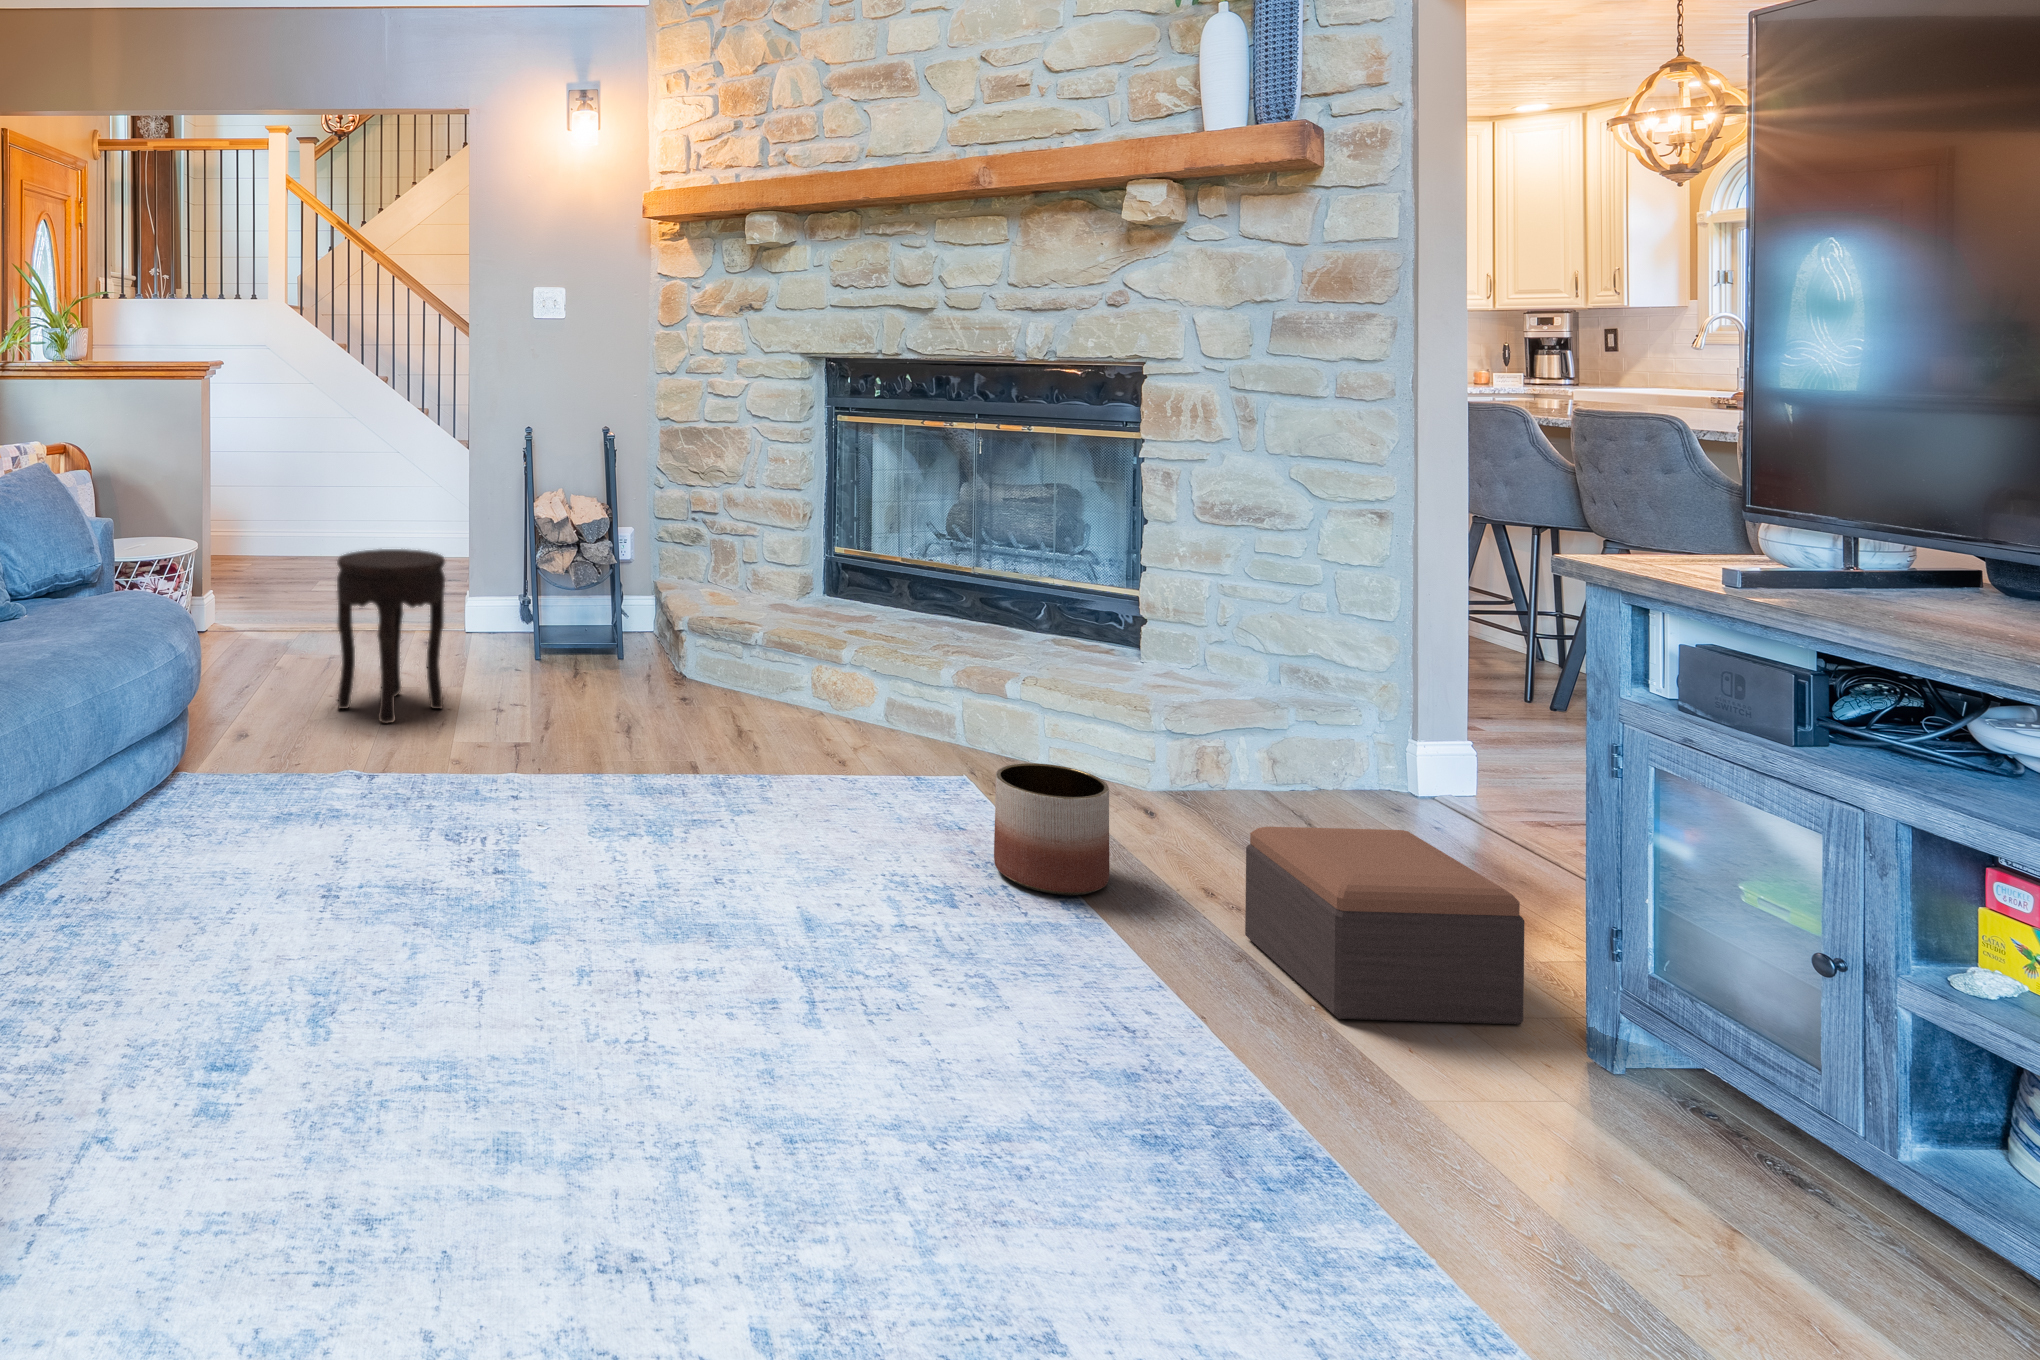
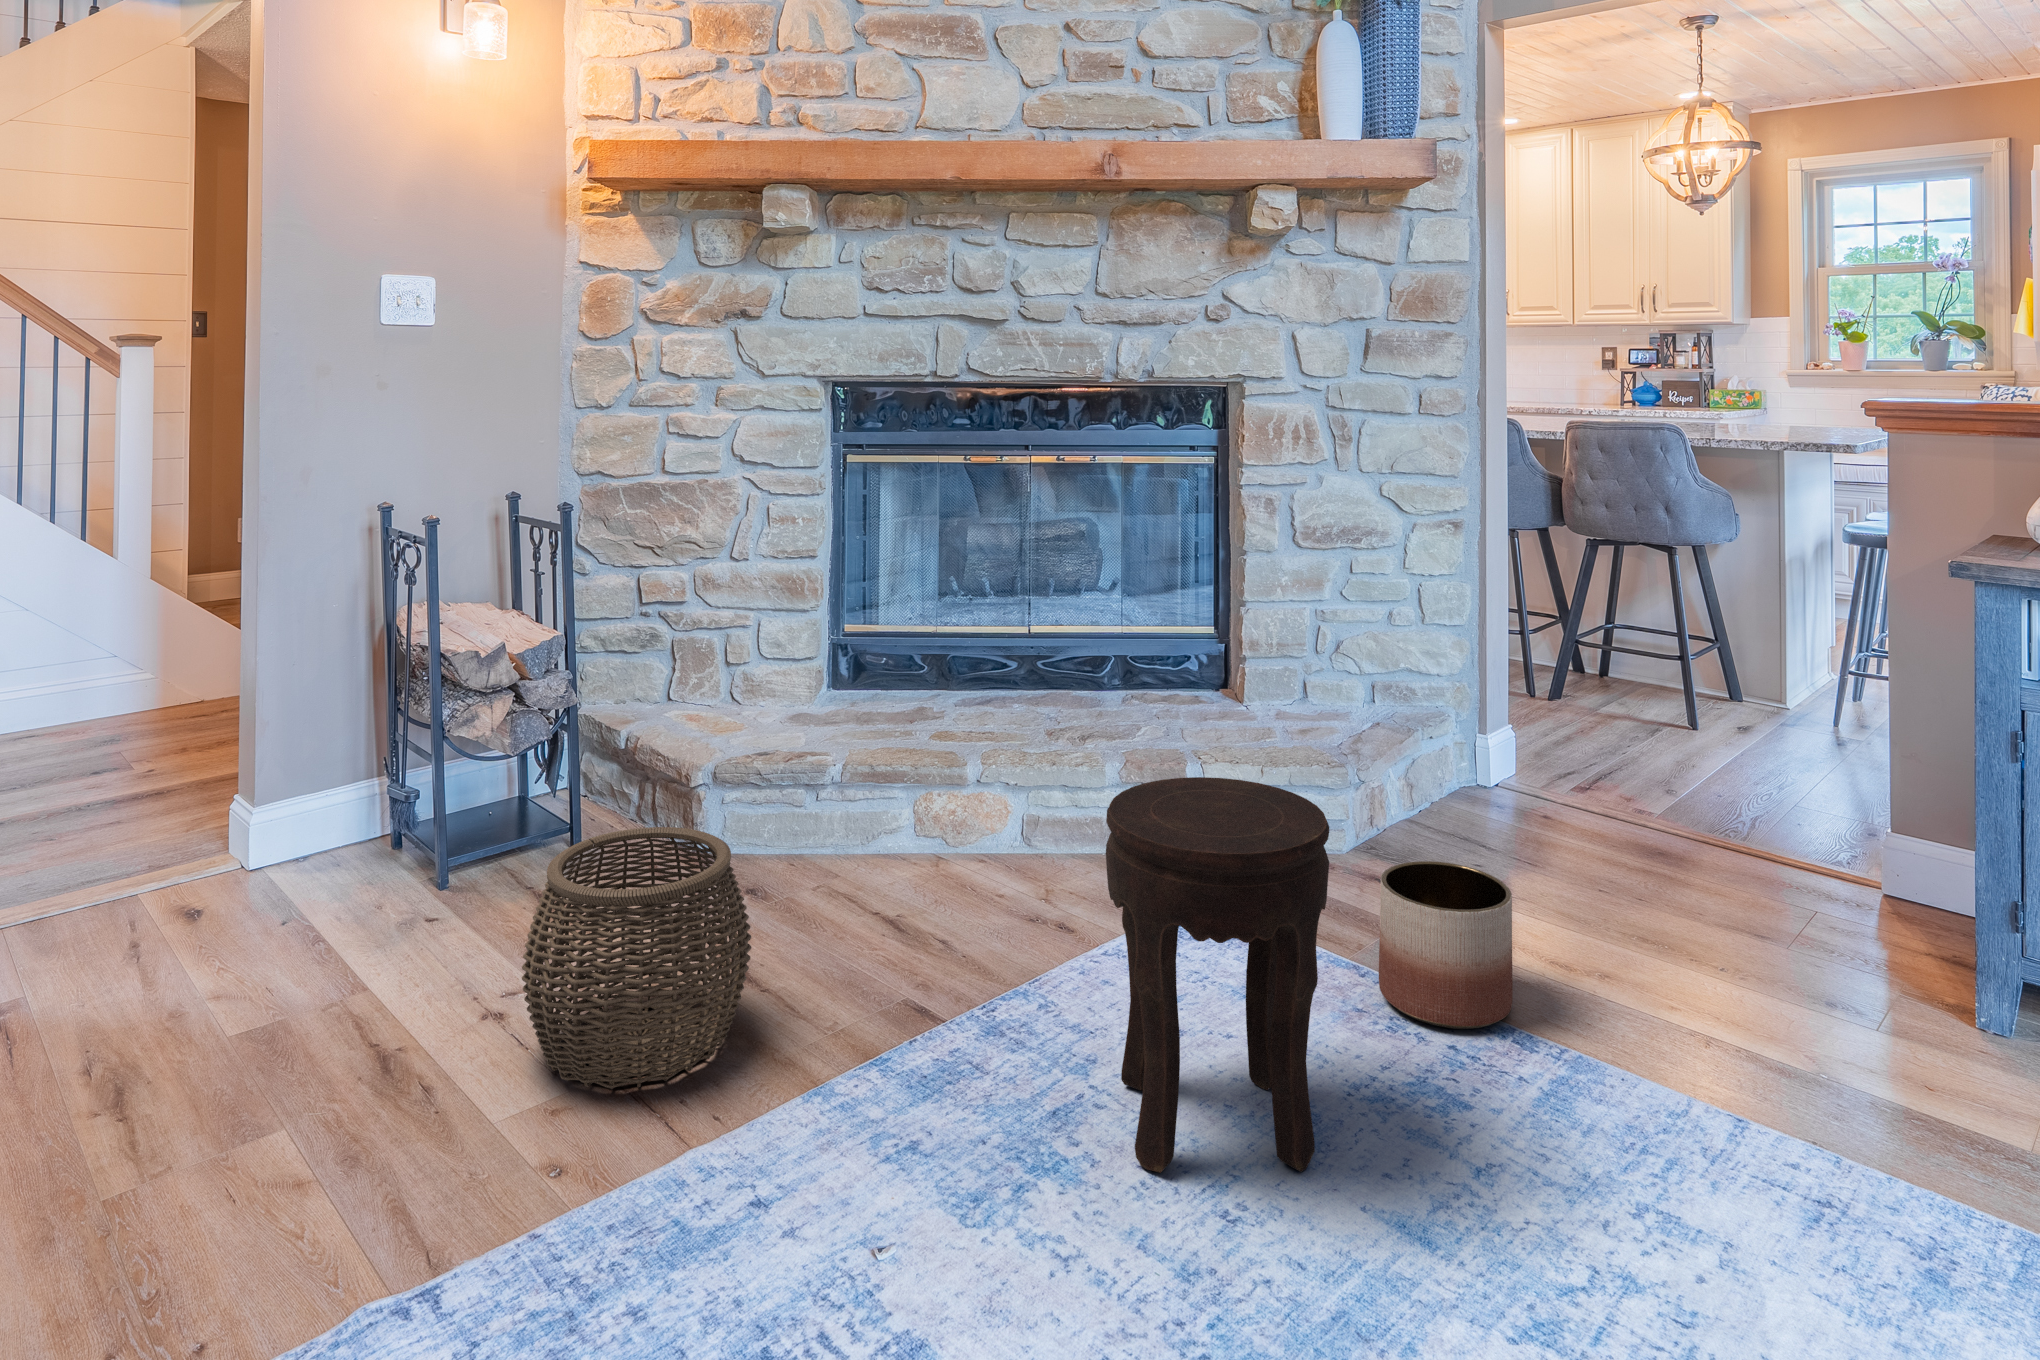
side table: present [337,549,445,723] -> present [1106,777,1329,1173]
woven basket: none [471,625,599,761] -> present [522,827,751,1089]
footstool: present [1245,827,1525,1025] -> none [1662,845,1912,1076]

